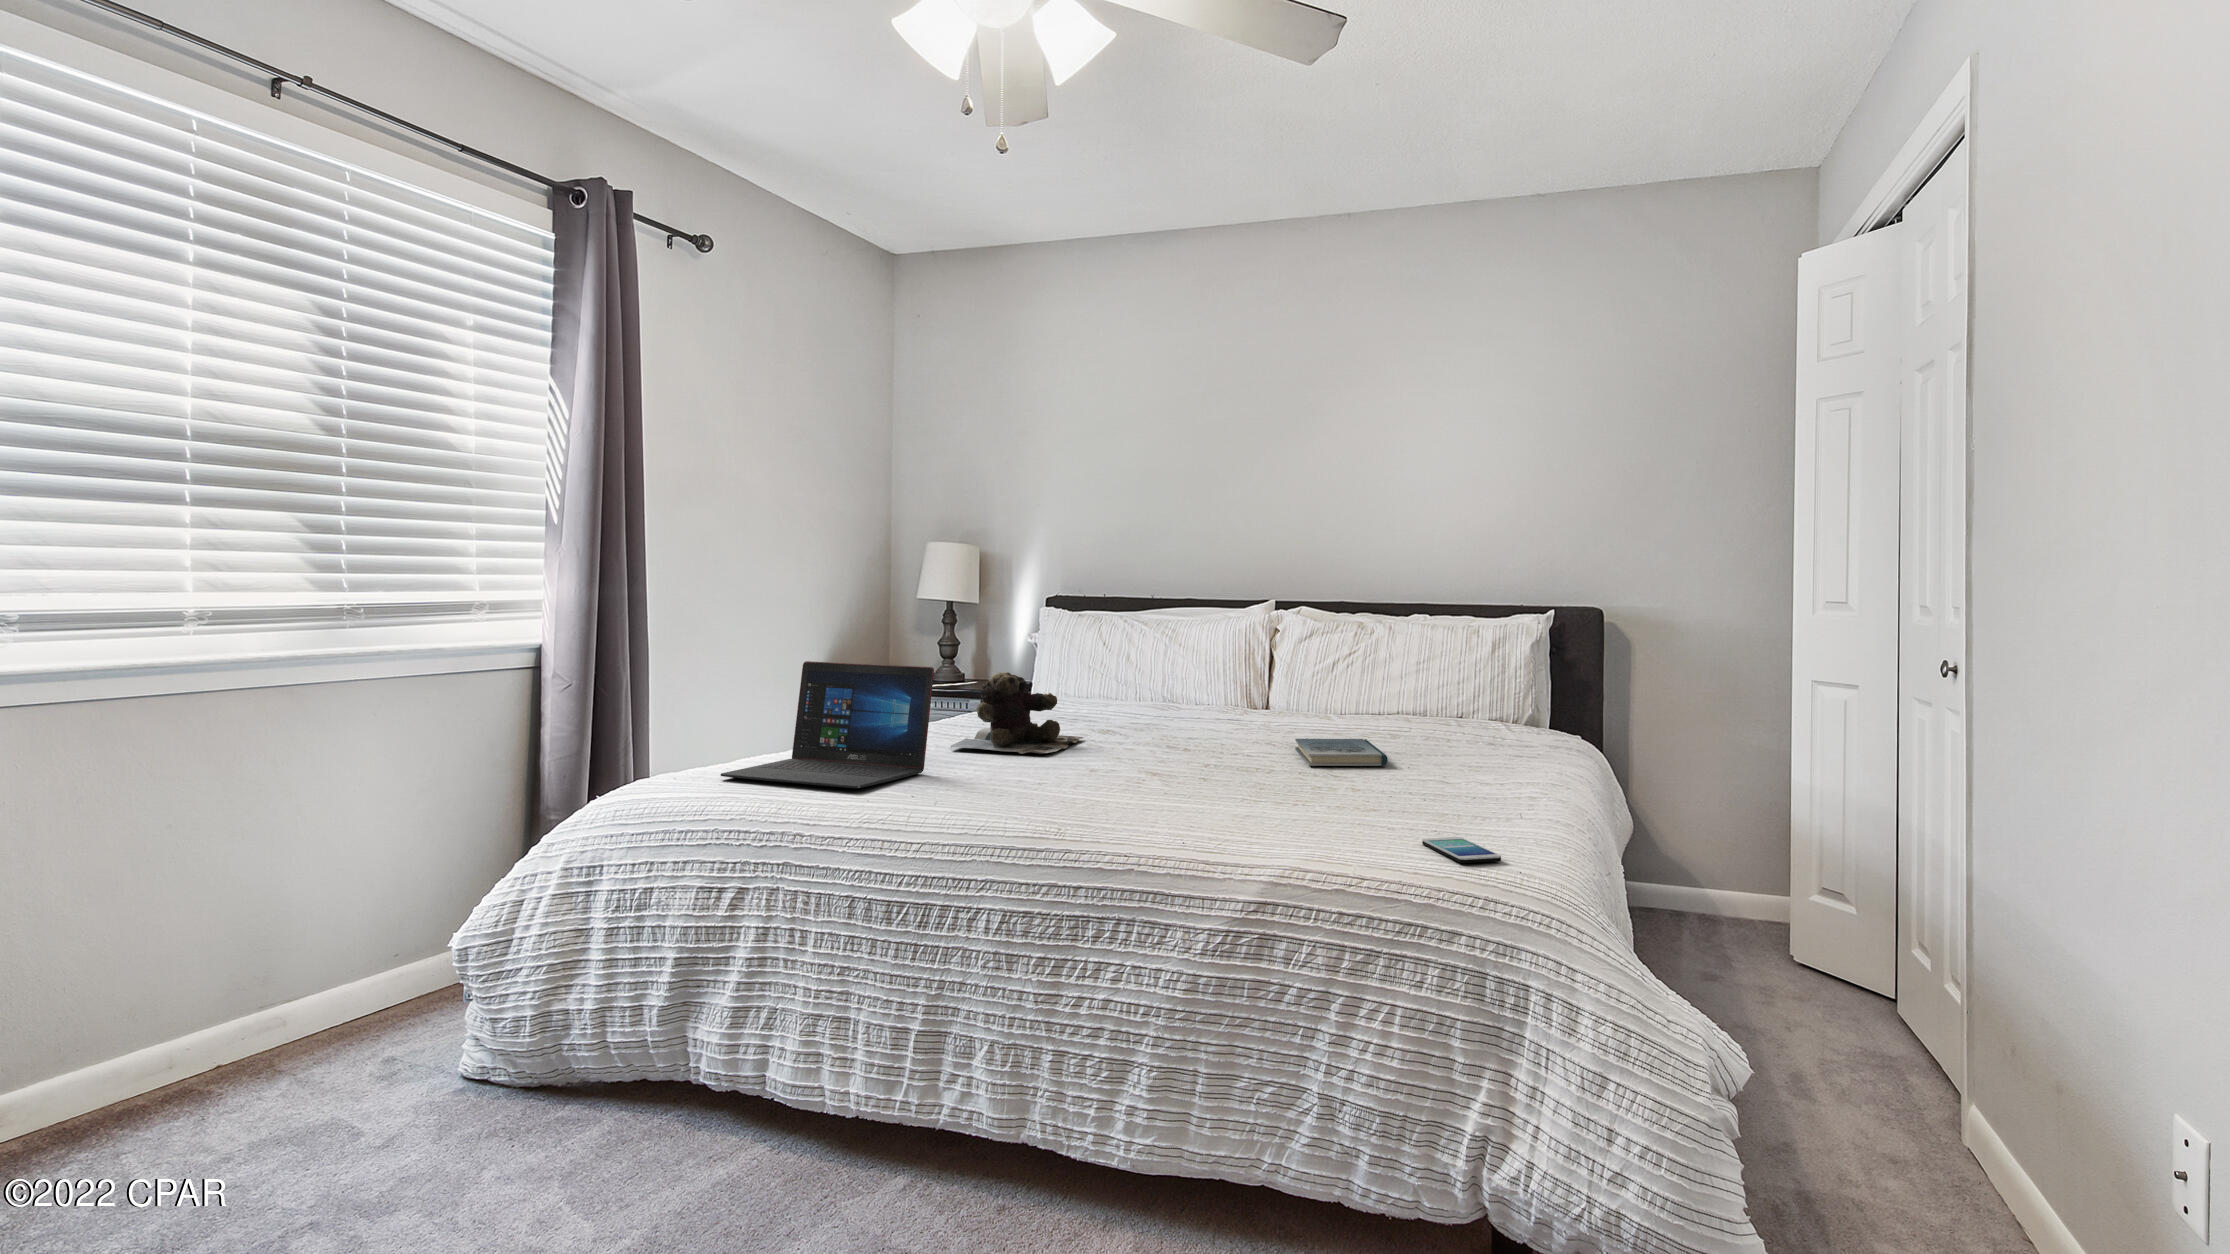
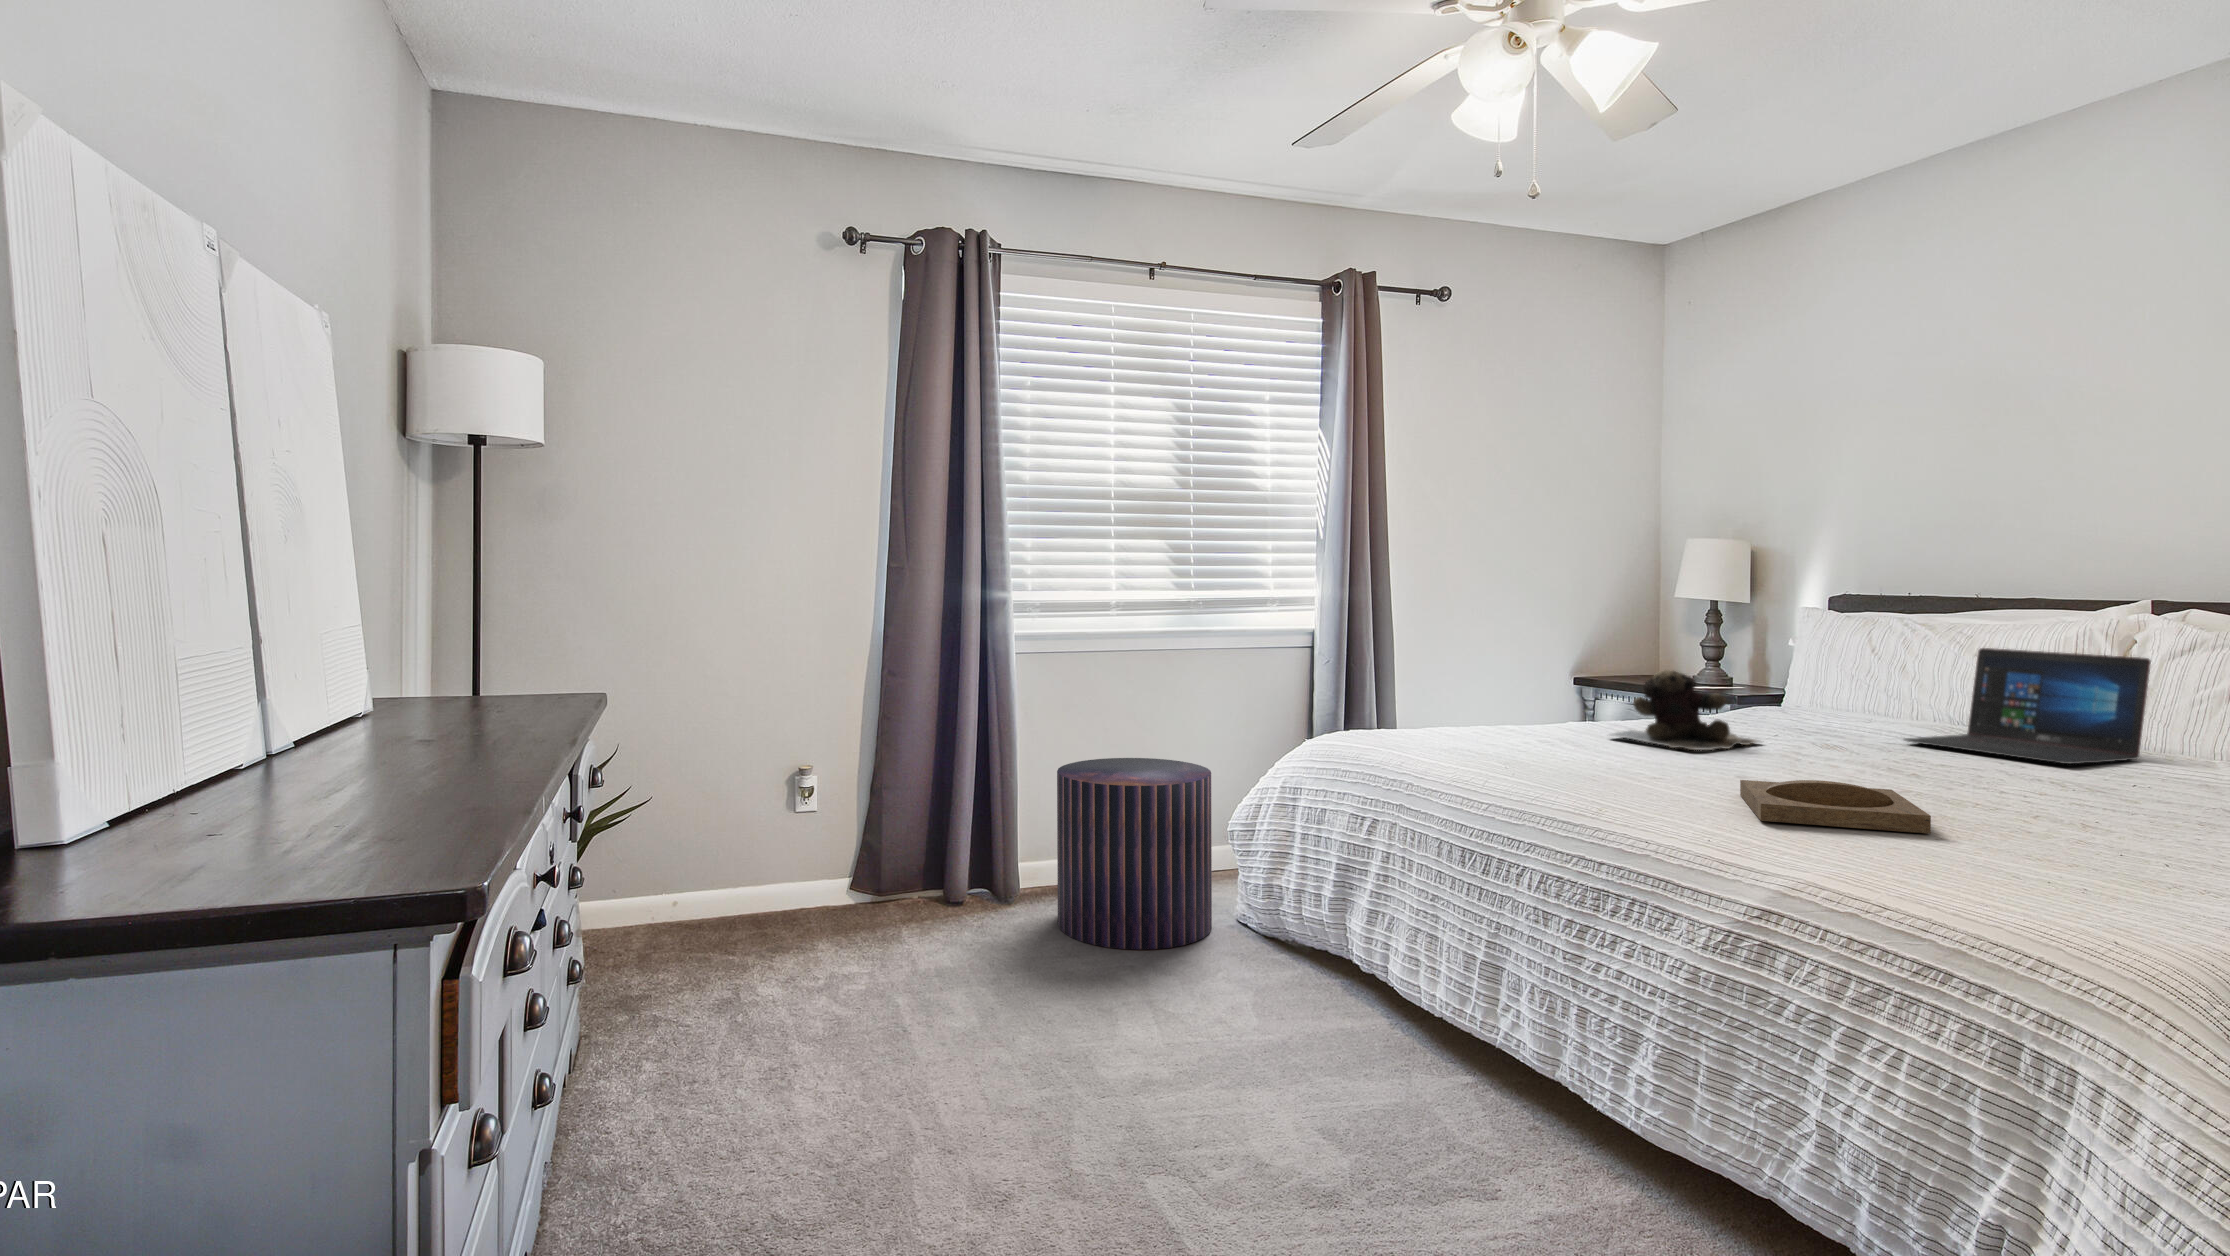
laptop: present [721,661,934,788] -> present [1904,648,2151,764]
book: present [1295,739,1388,766] -> none [2013,768,2153,812]
tray: none [1140,770,1310,817] -> present [1740,780,1931,834]
smartphone: present [1422,837,1501,863] -> none [2021,884,2108,924]
pouf: none [152,853,451,1182] -> present [1057,758,1212,950]

